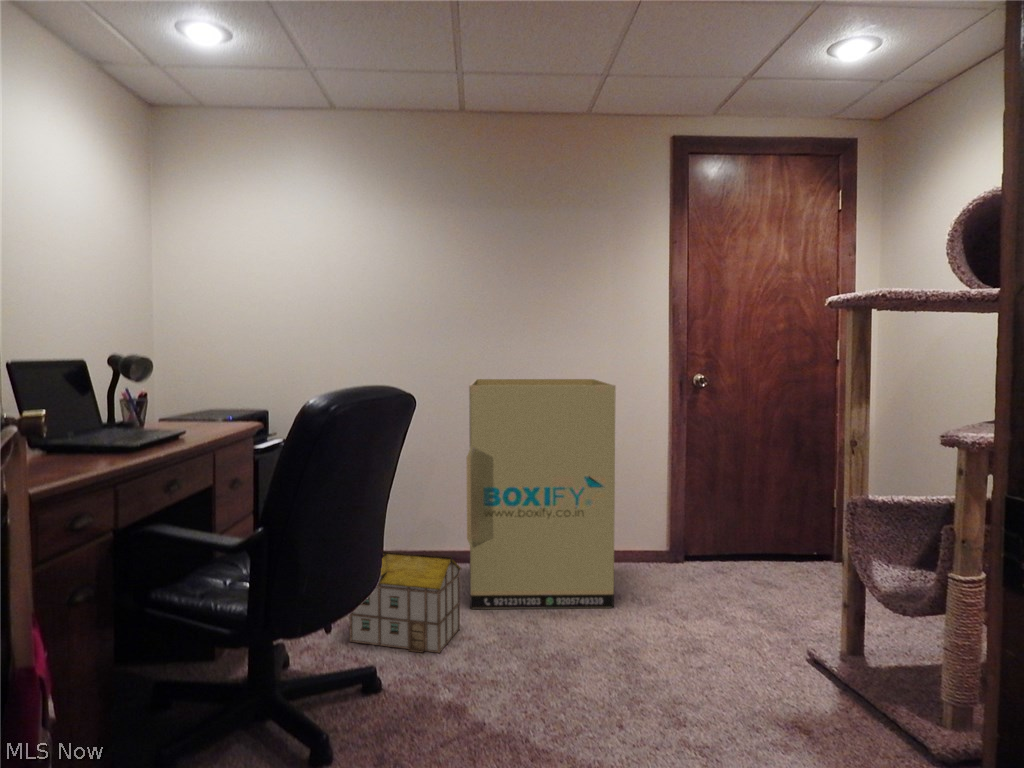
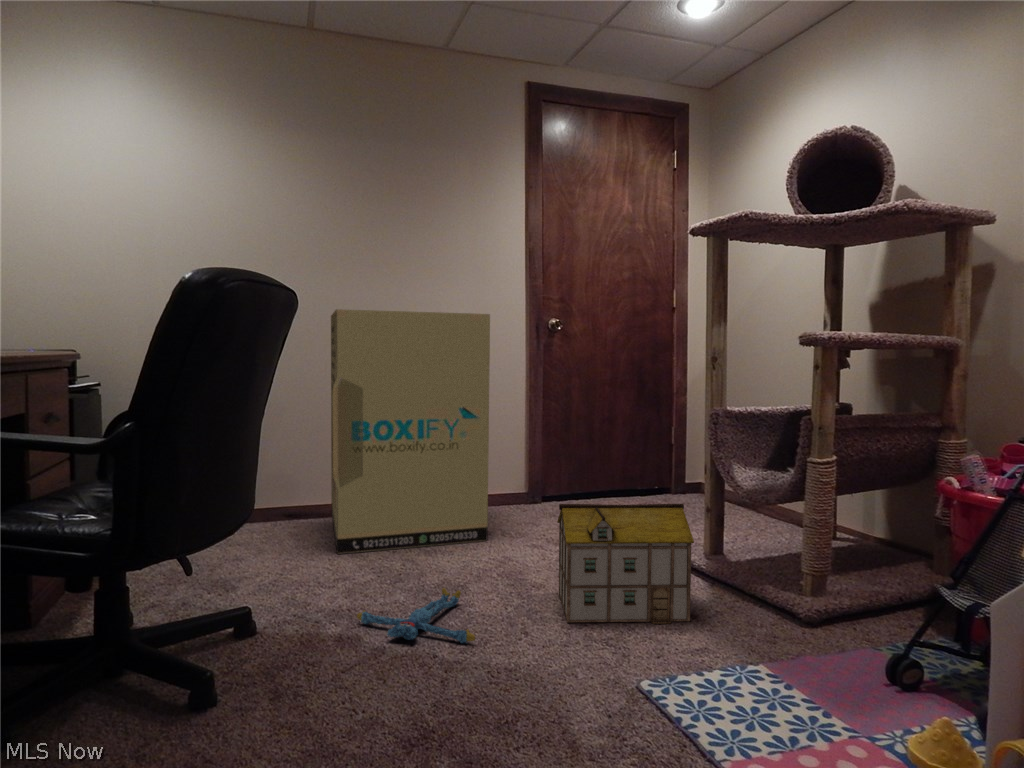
toy house: present [349,550,461,653] -> present [557,504,694,624]
plush toy: none [468,664,568,730] -> present [357,588,475,643]

